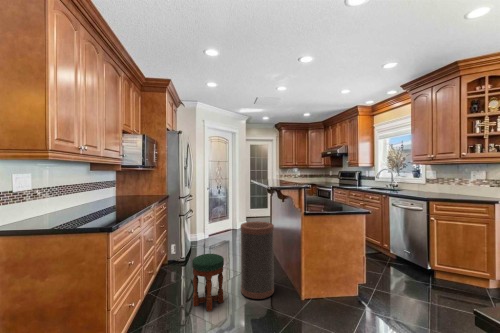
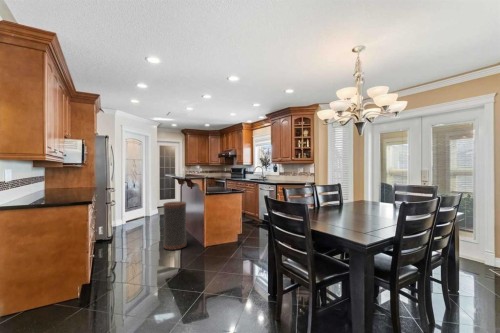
stool: present [192,254,224,311] -> none [130,224,153,259]

